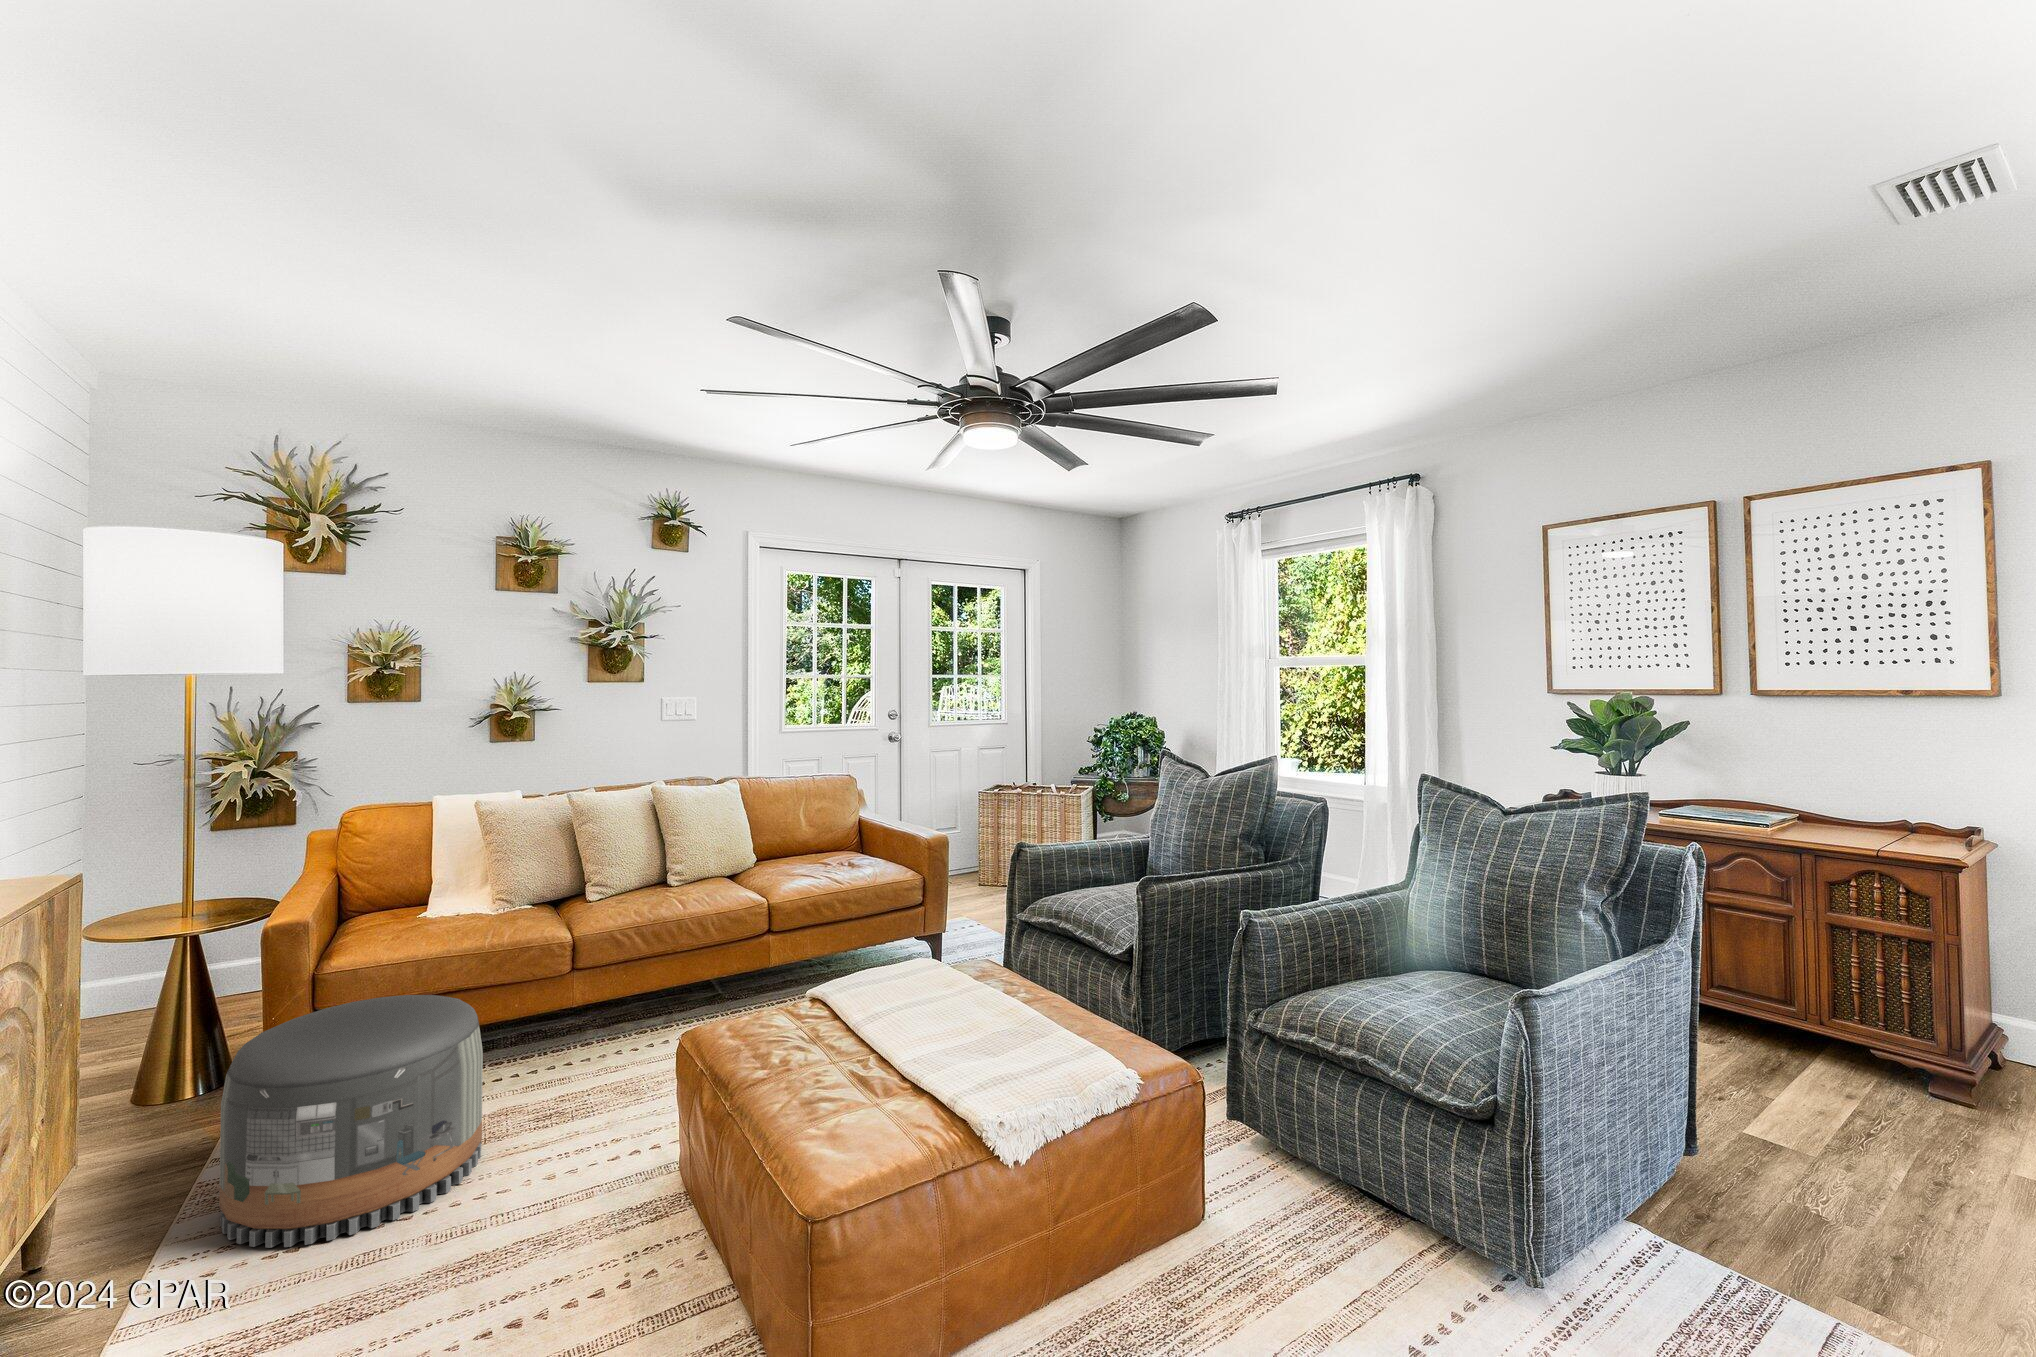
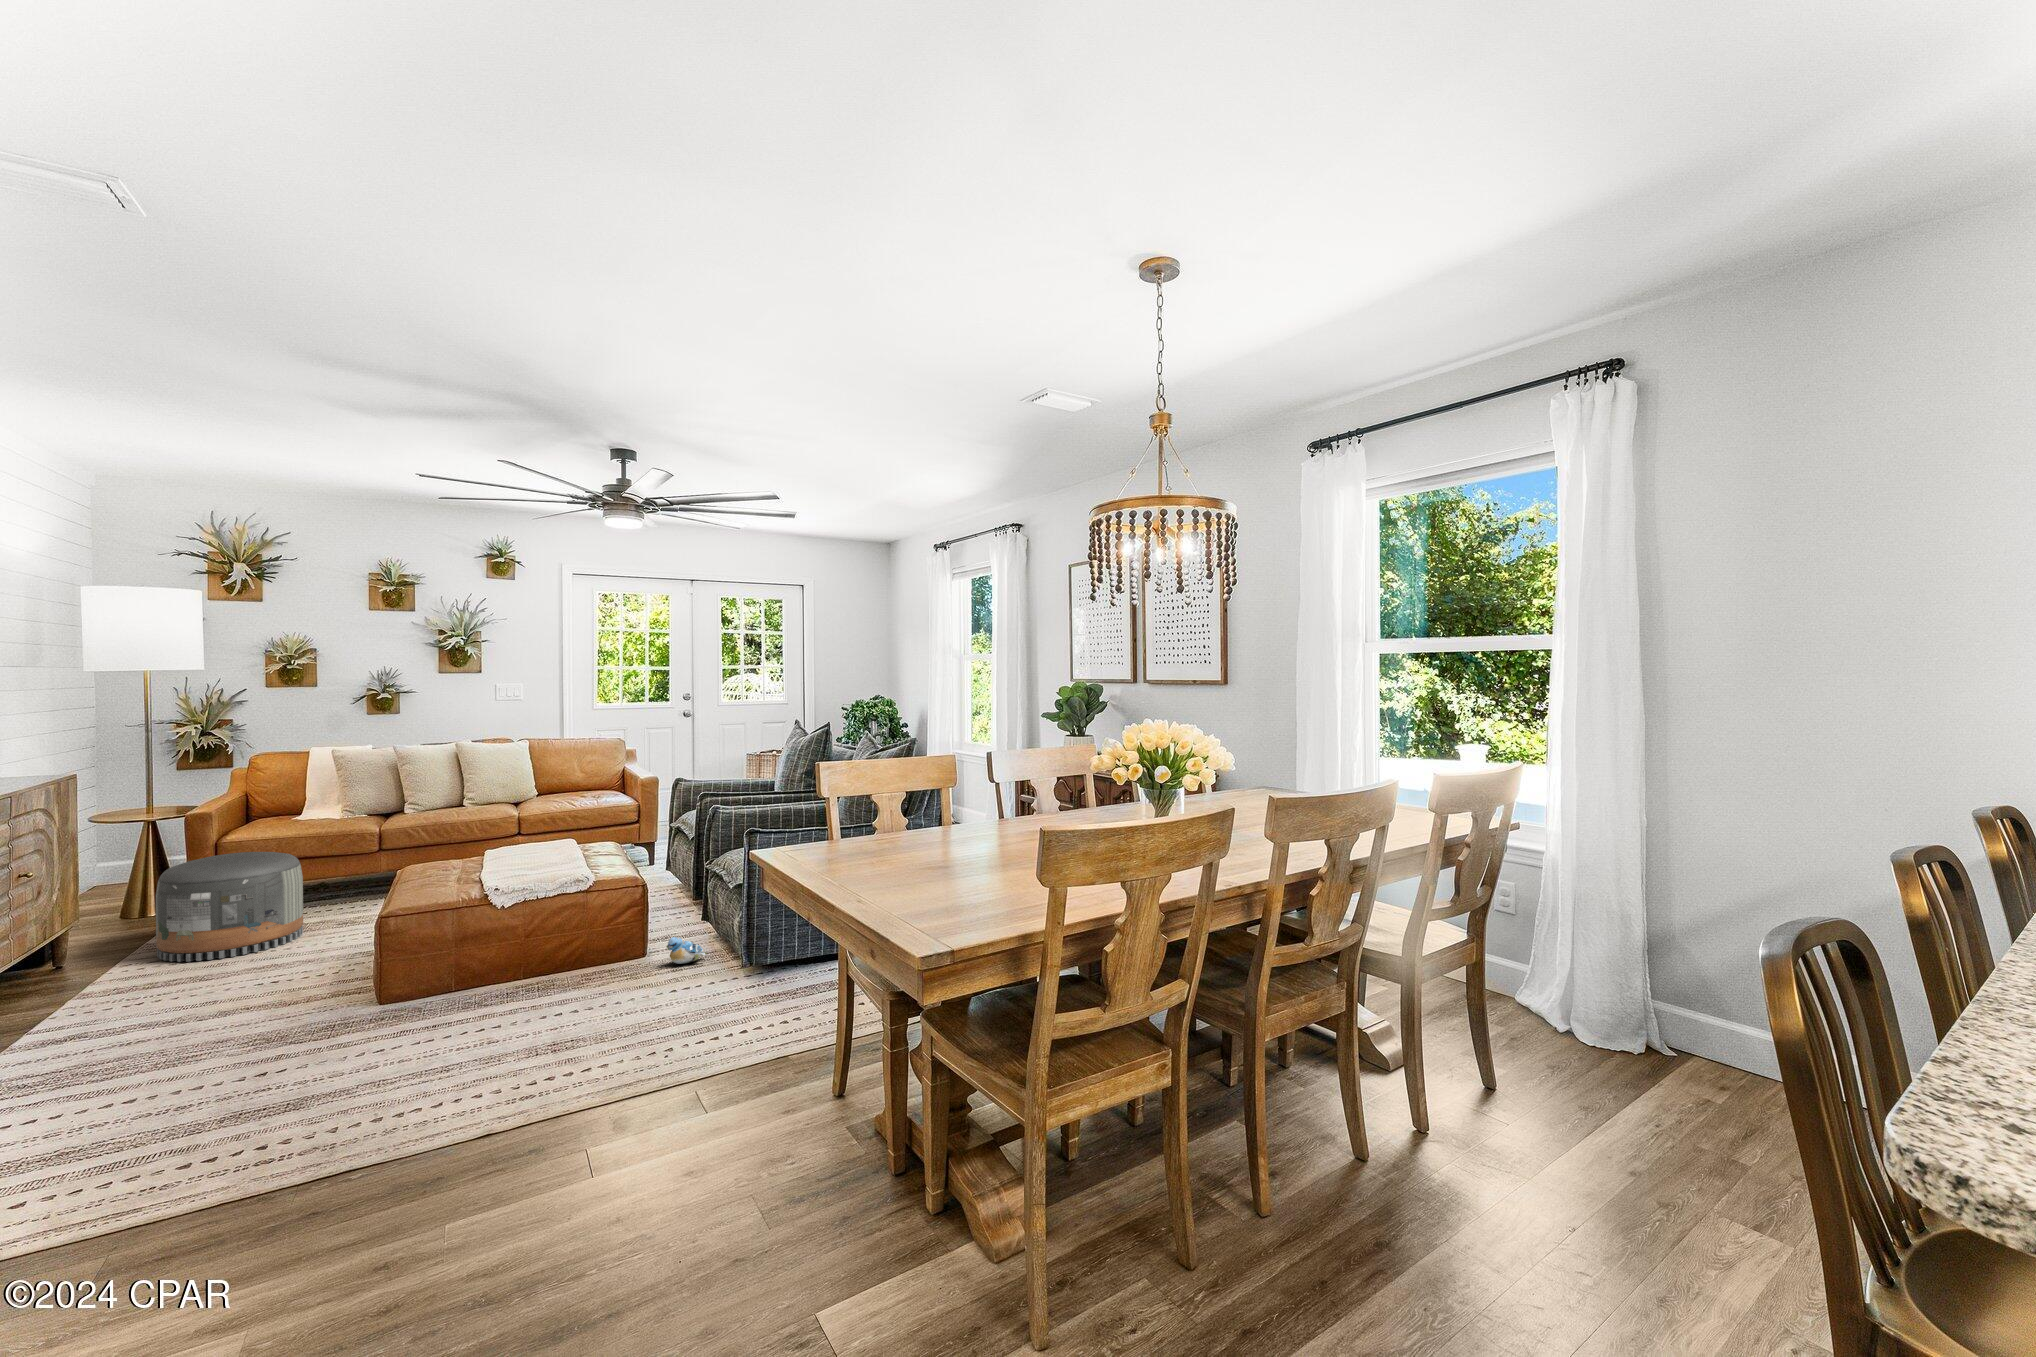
plush toy: none [1275,1191,1340,1247] -> present [666,937,707,964]

